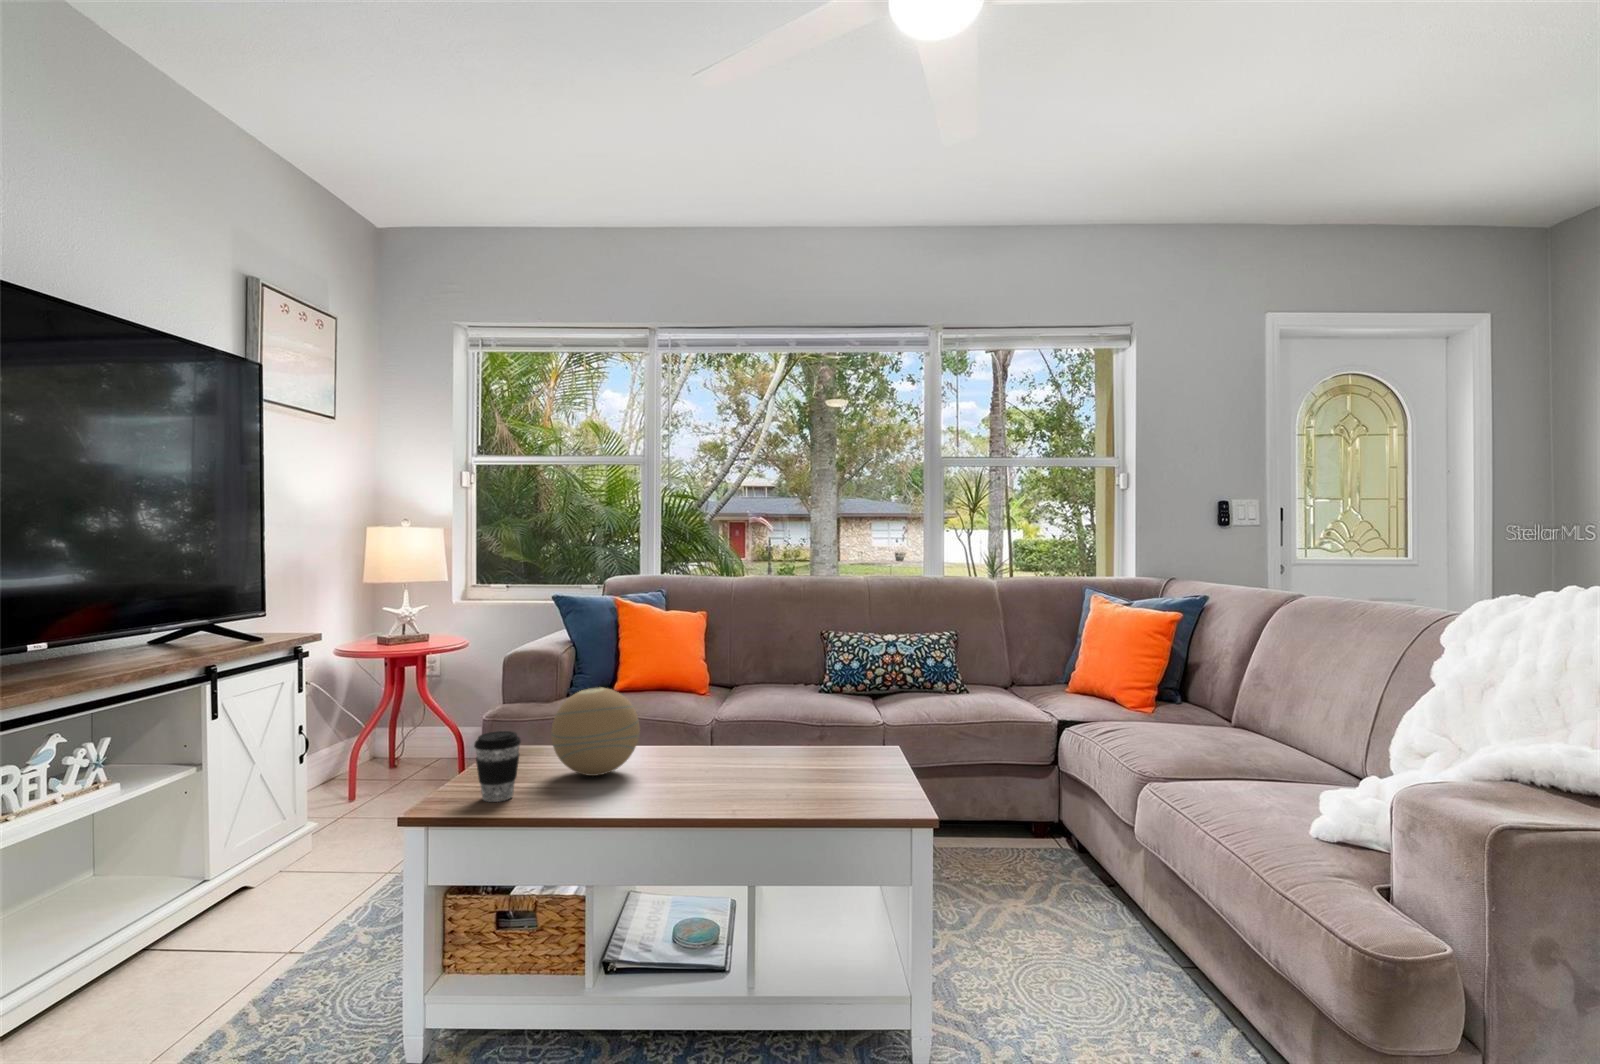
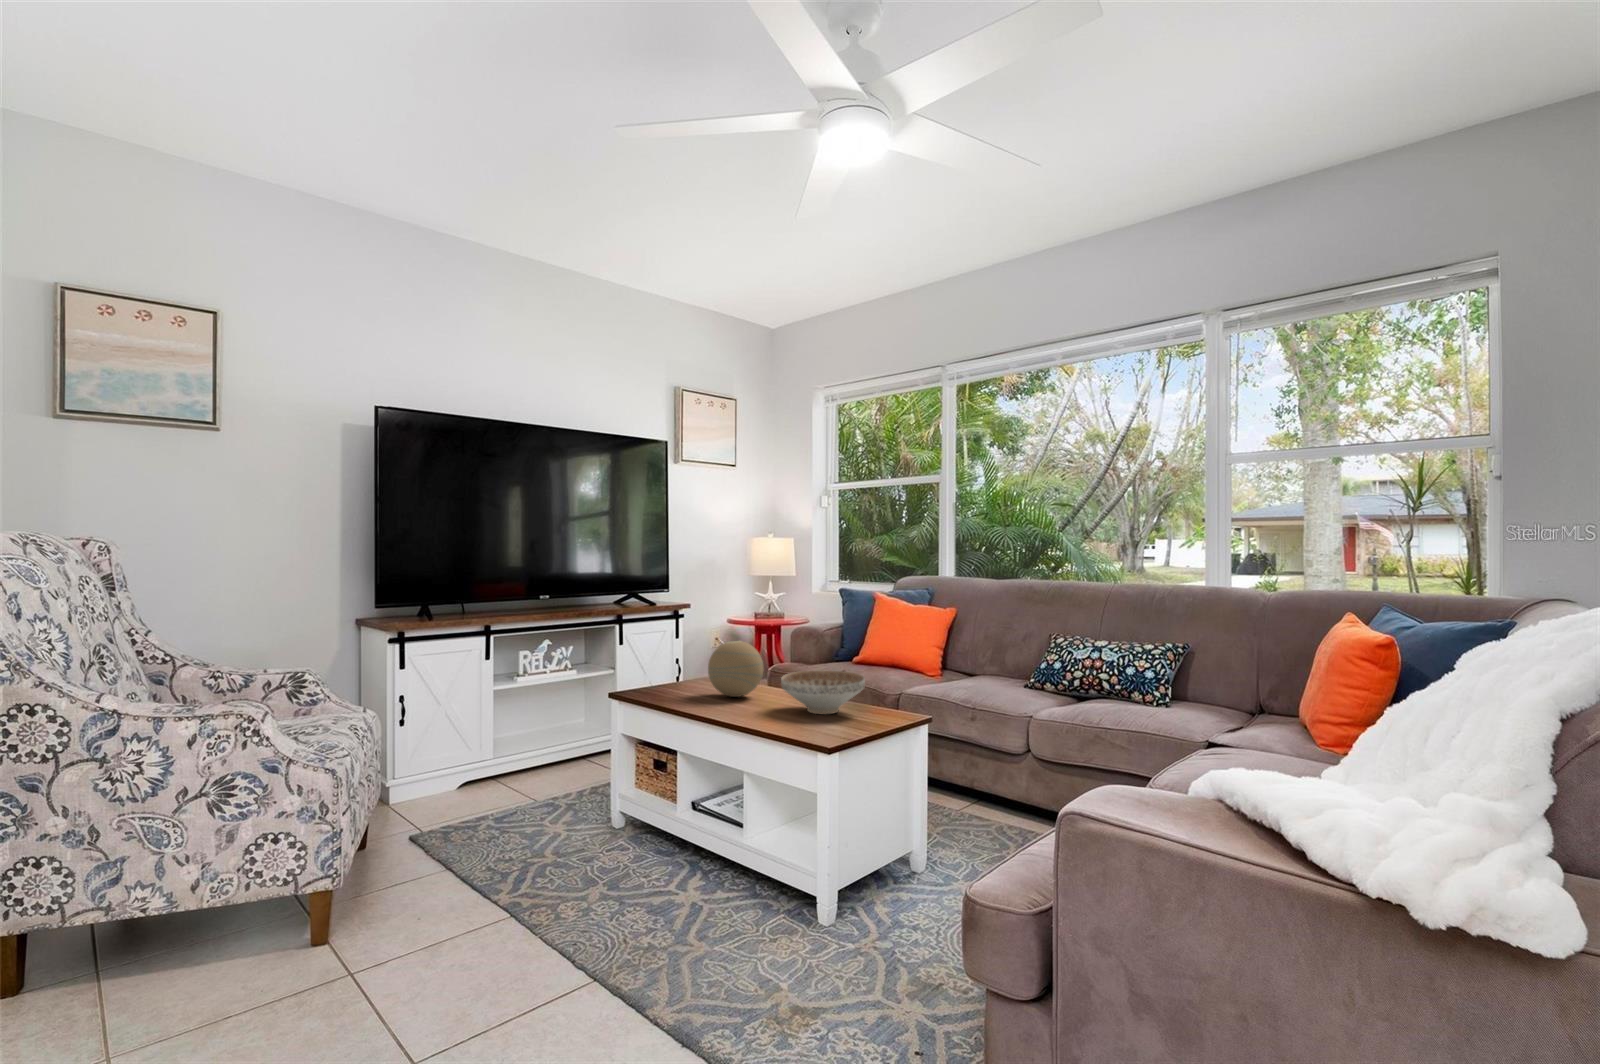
decorative bowl: none [700,710,816,776] -> present [781,671,865,714]
coffee cup: present [474,731,521,802] -> none [653,657,679,697]

